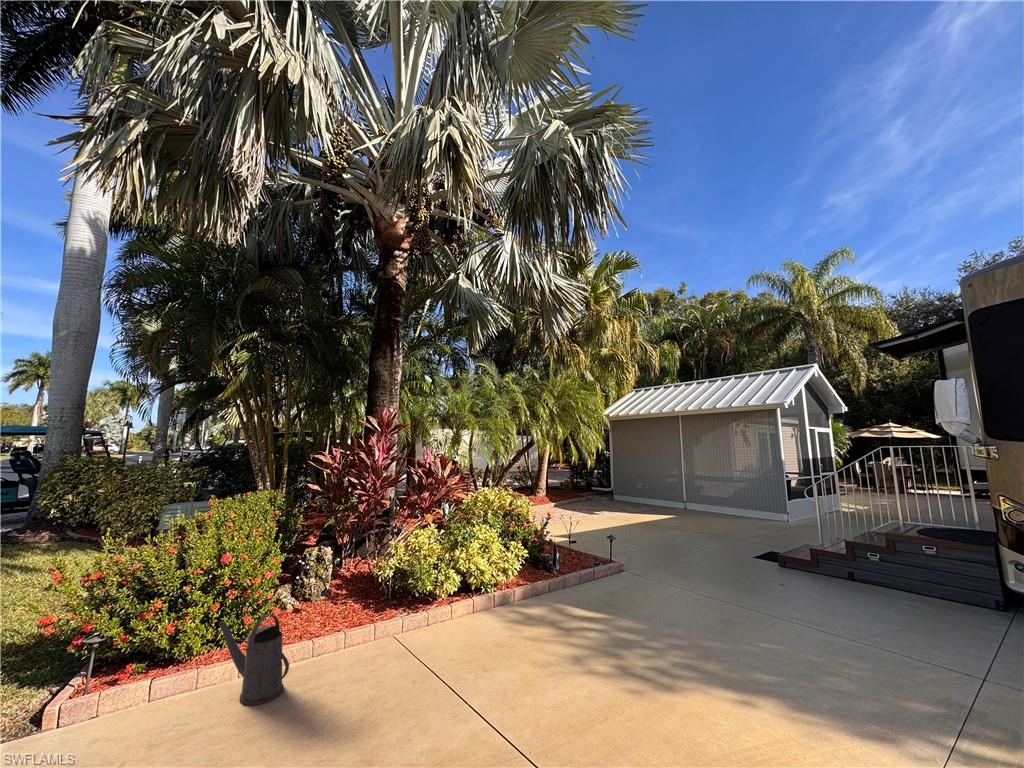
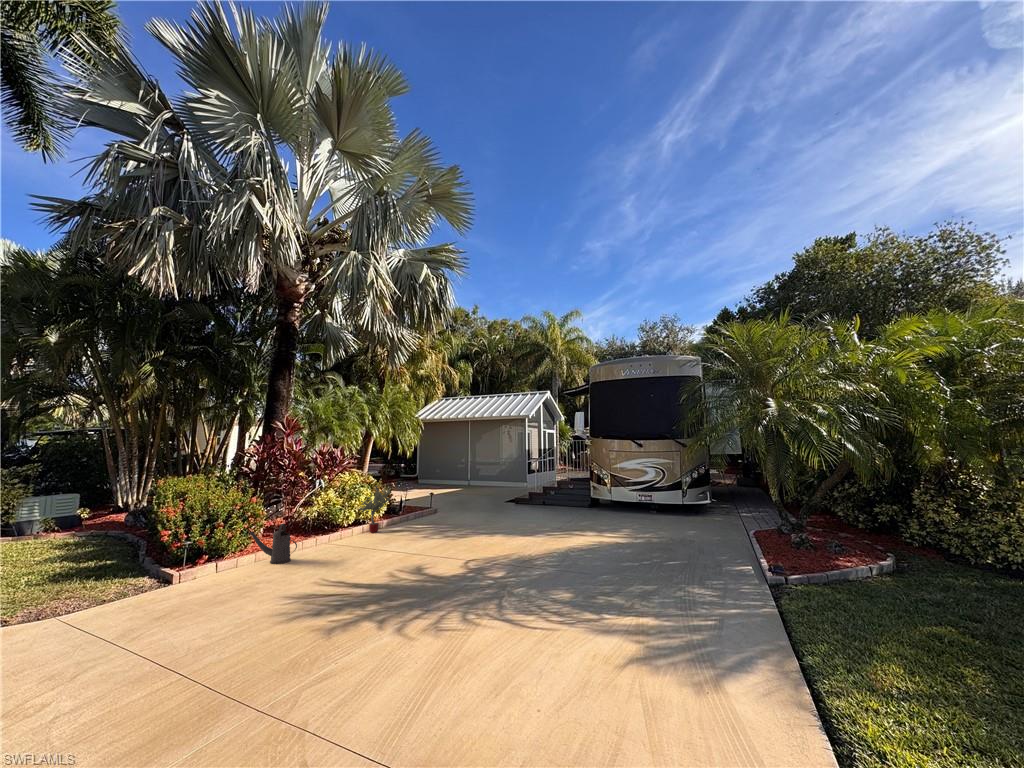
potted tree: none [458,525,521,618] -> present [359,486,390,533]

